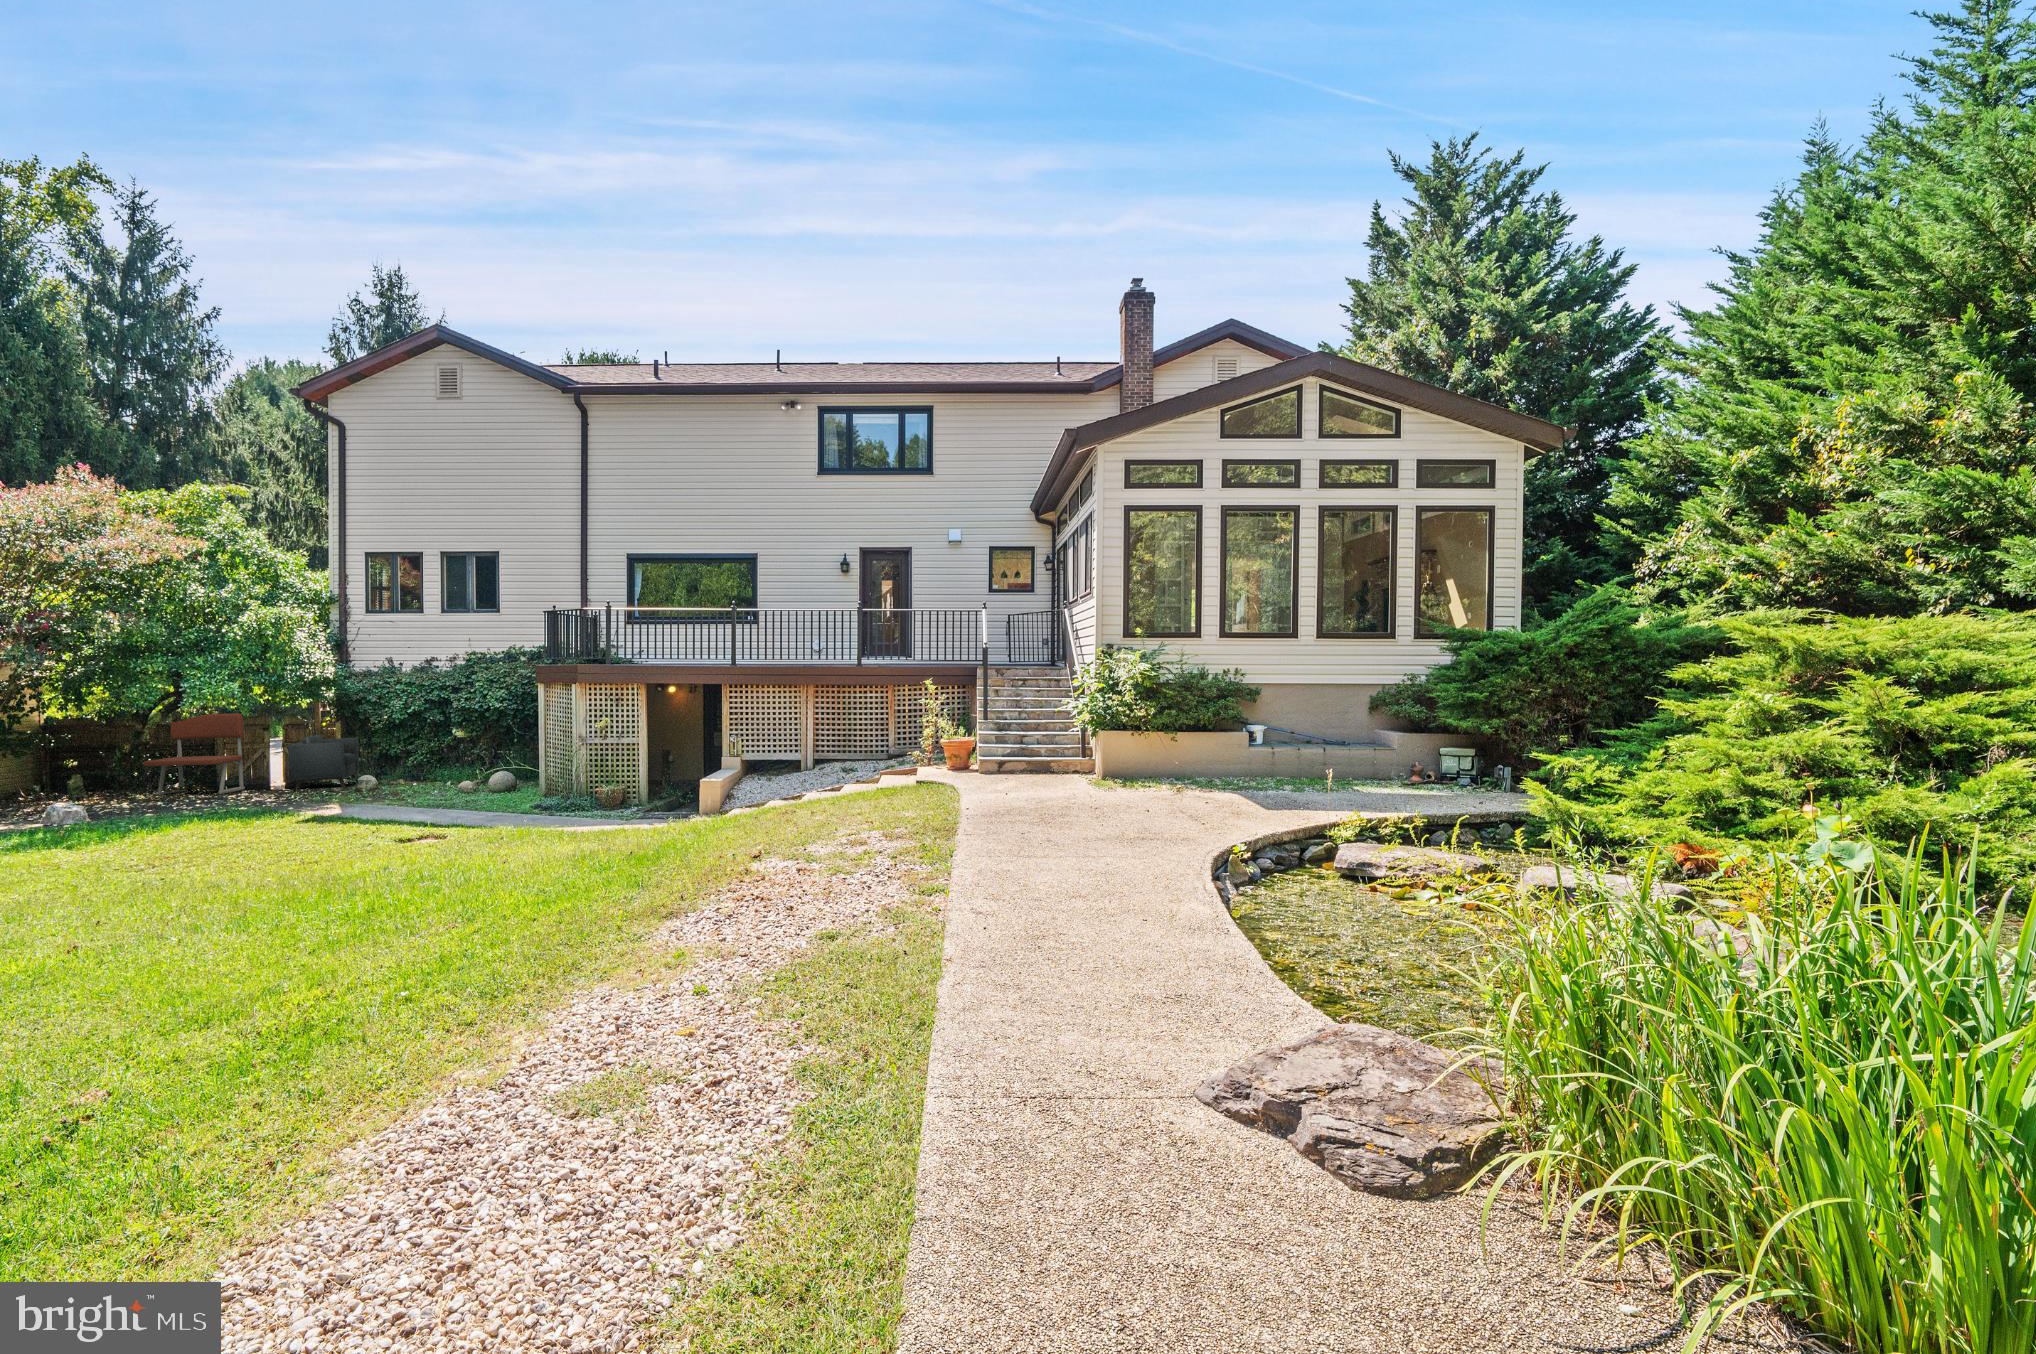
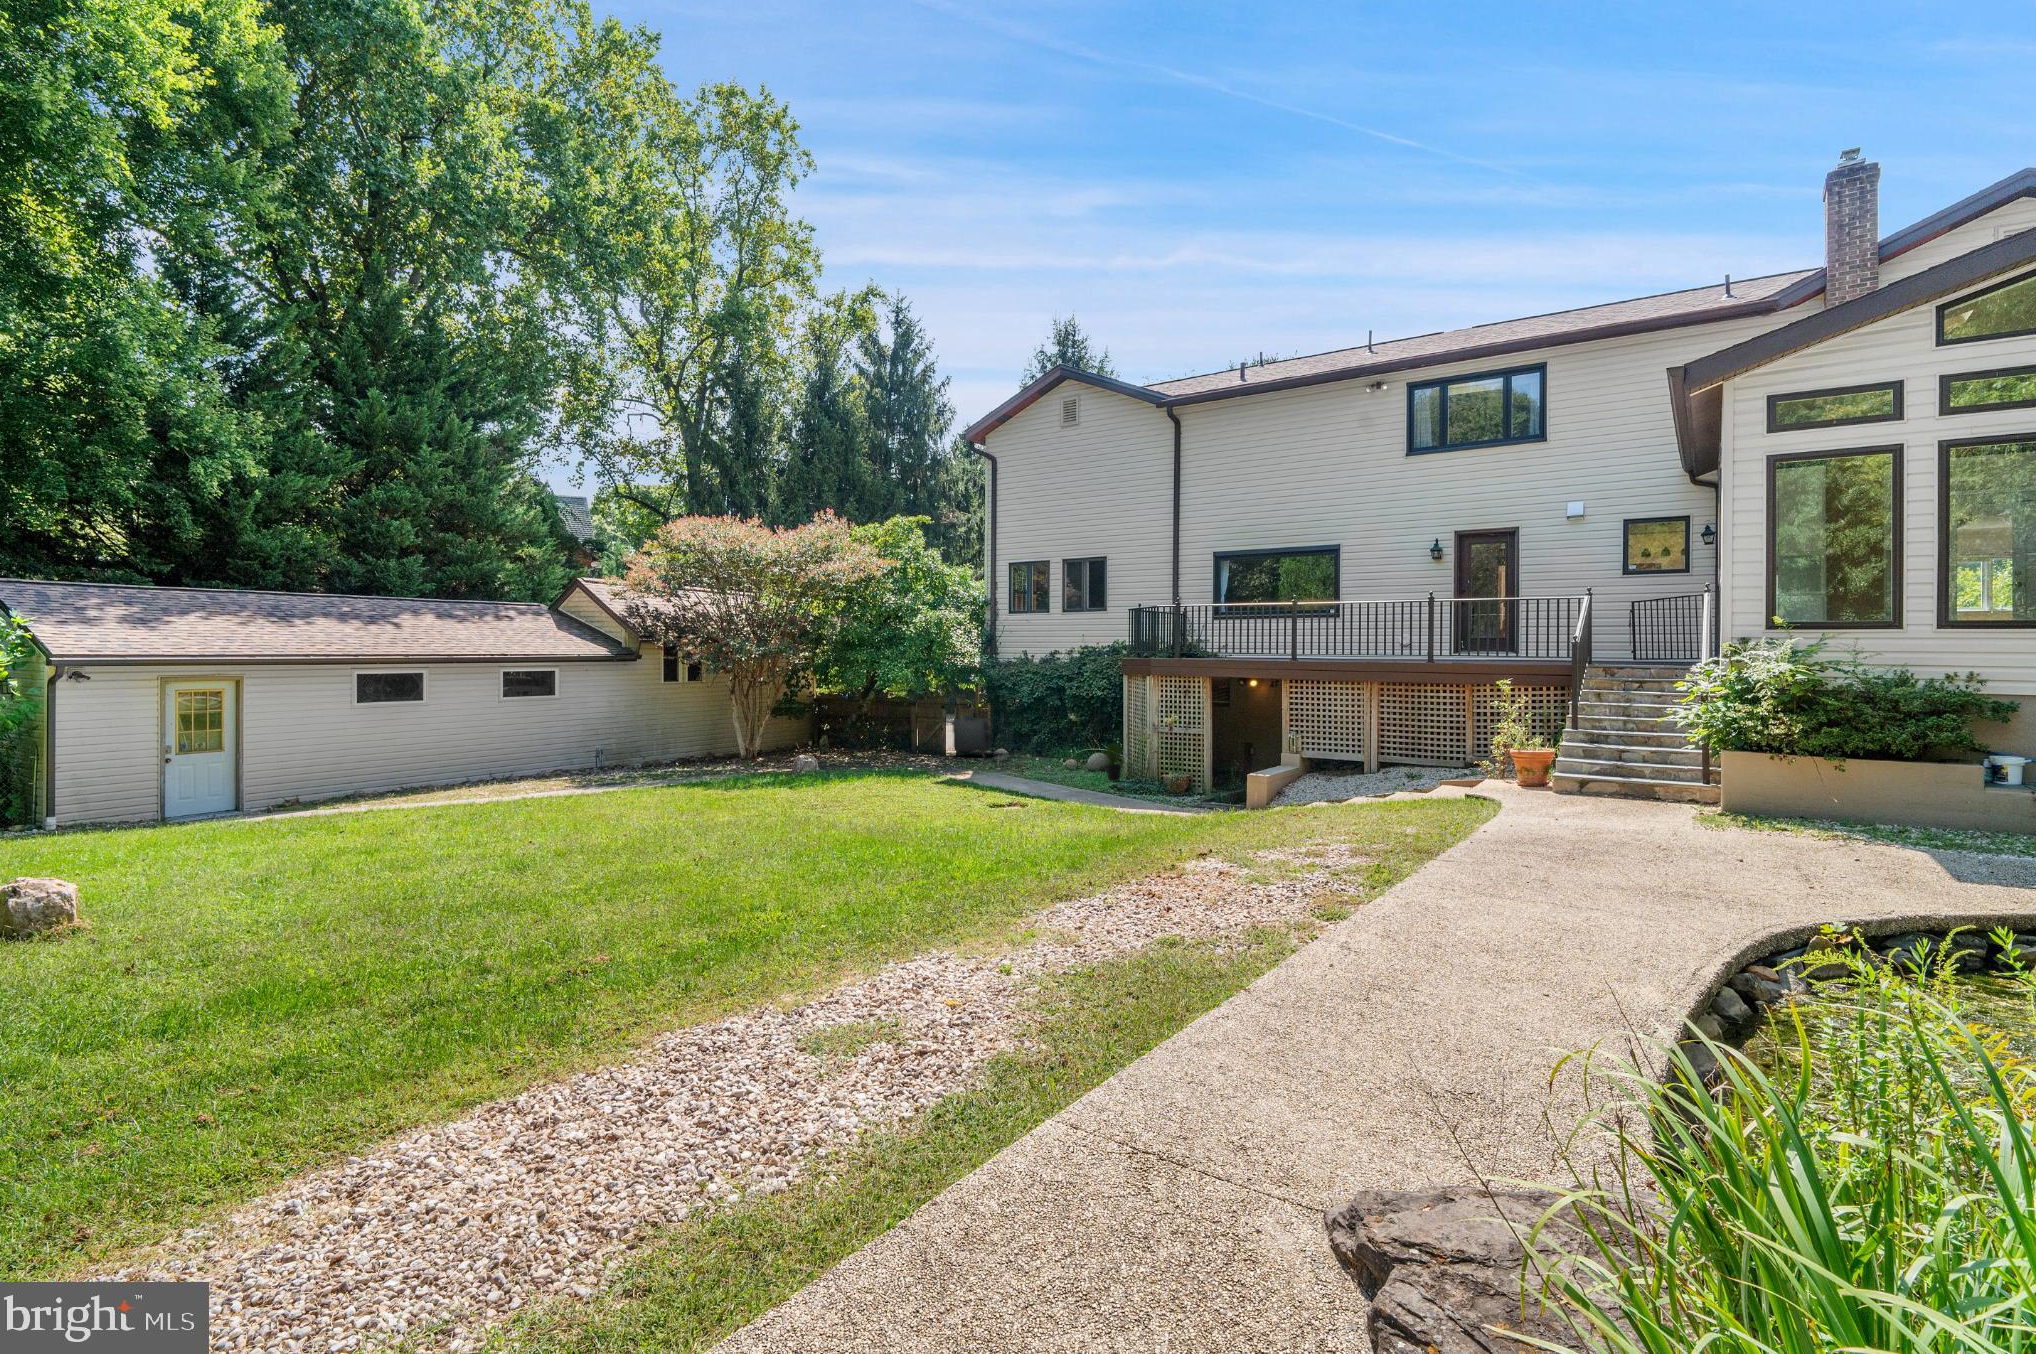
bench: present [144,714,245,795] -> none [861,694,921,757]
potted plant: none [514,758,545,801] -> present [1104,744,1122,781]

